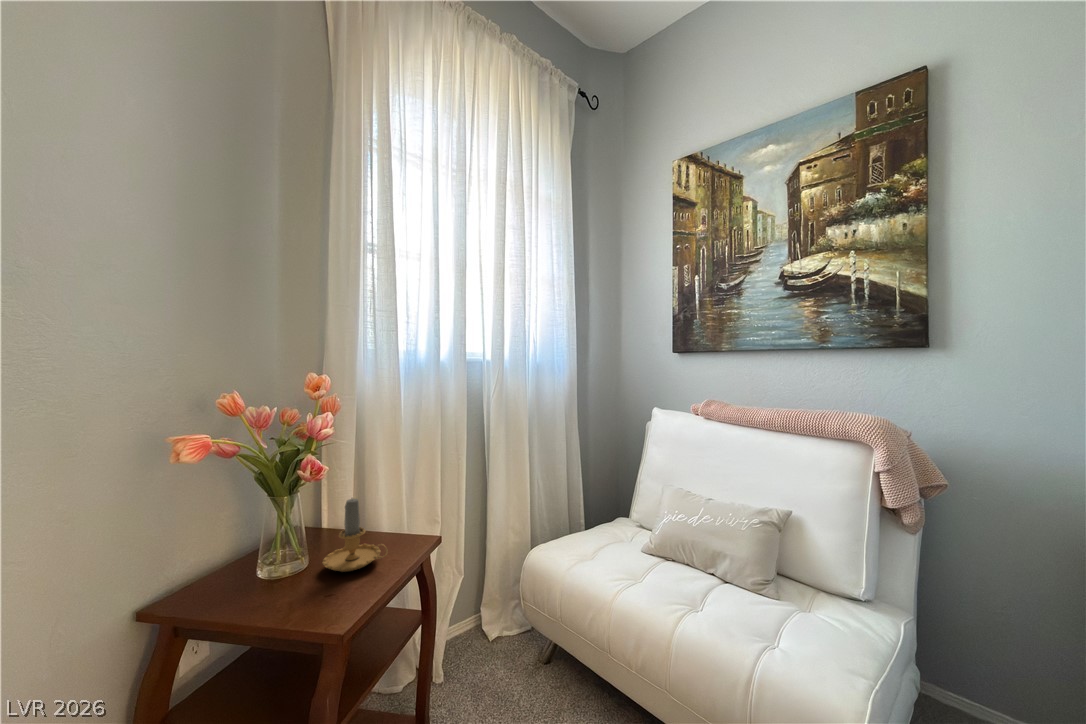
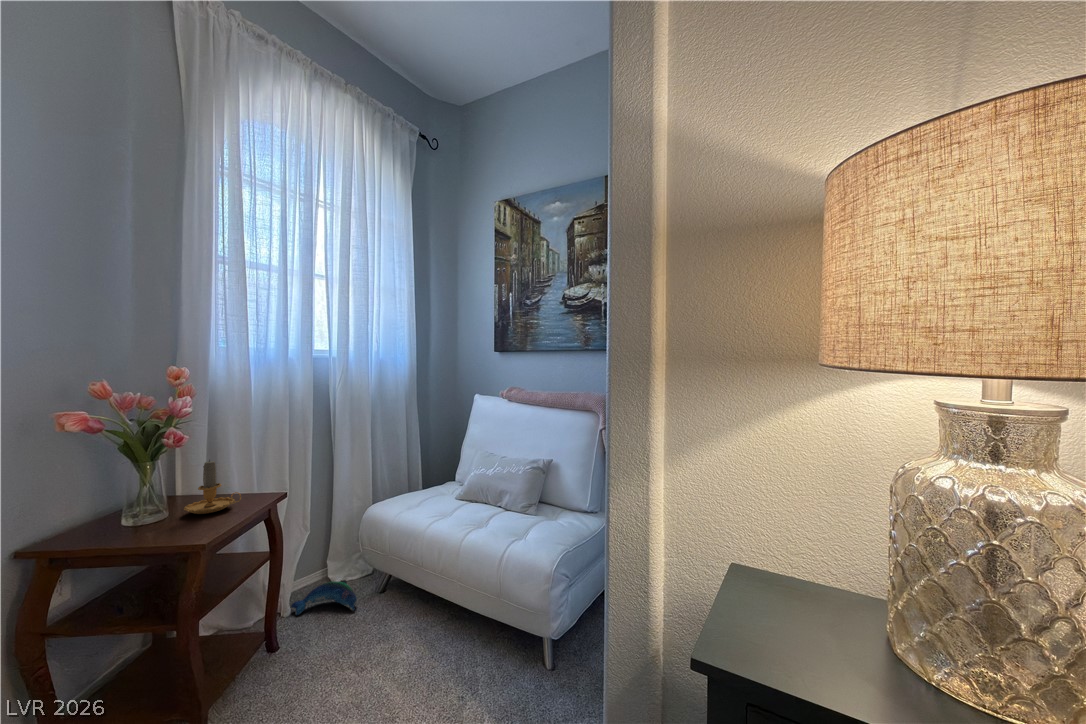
plush toy: none [443,639,519,692] -> present [291,580,357,615]

